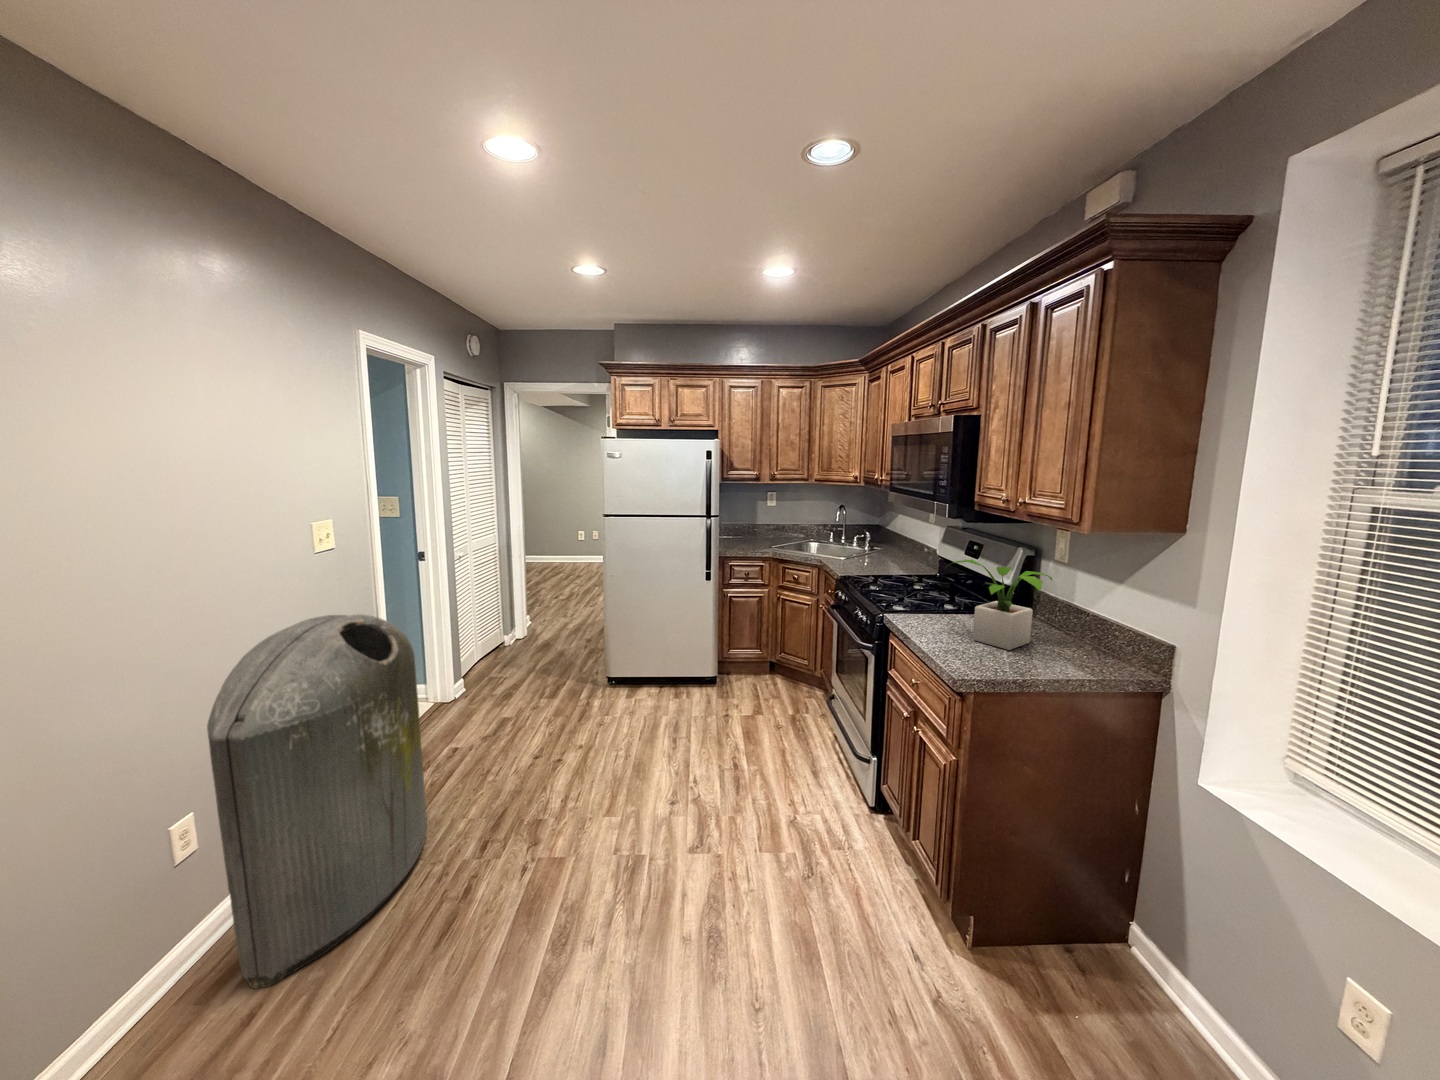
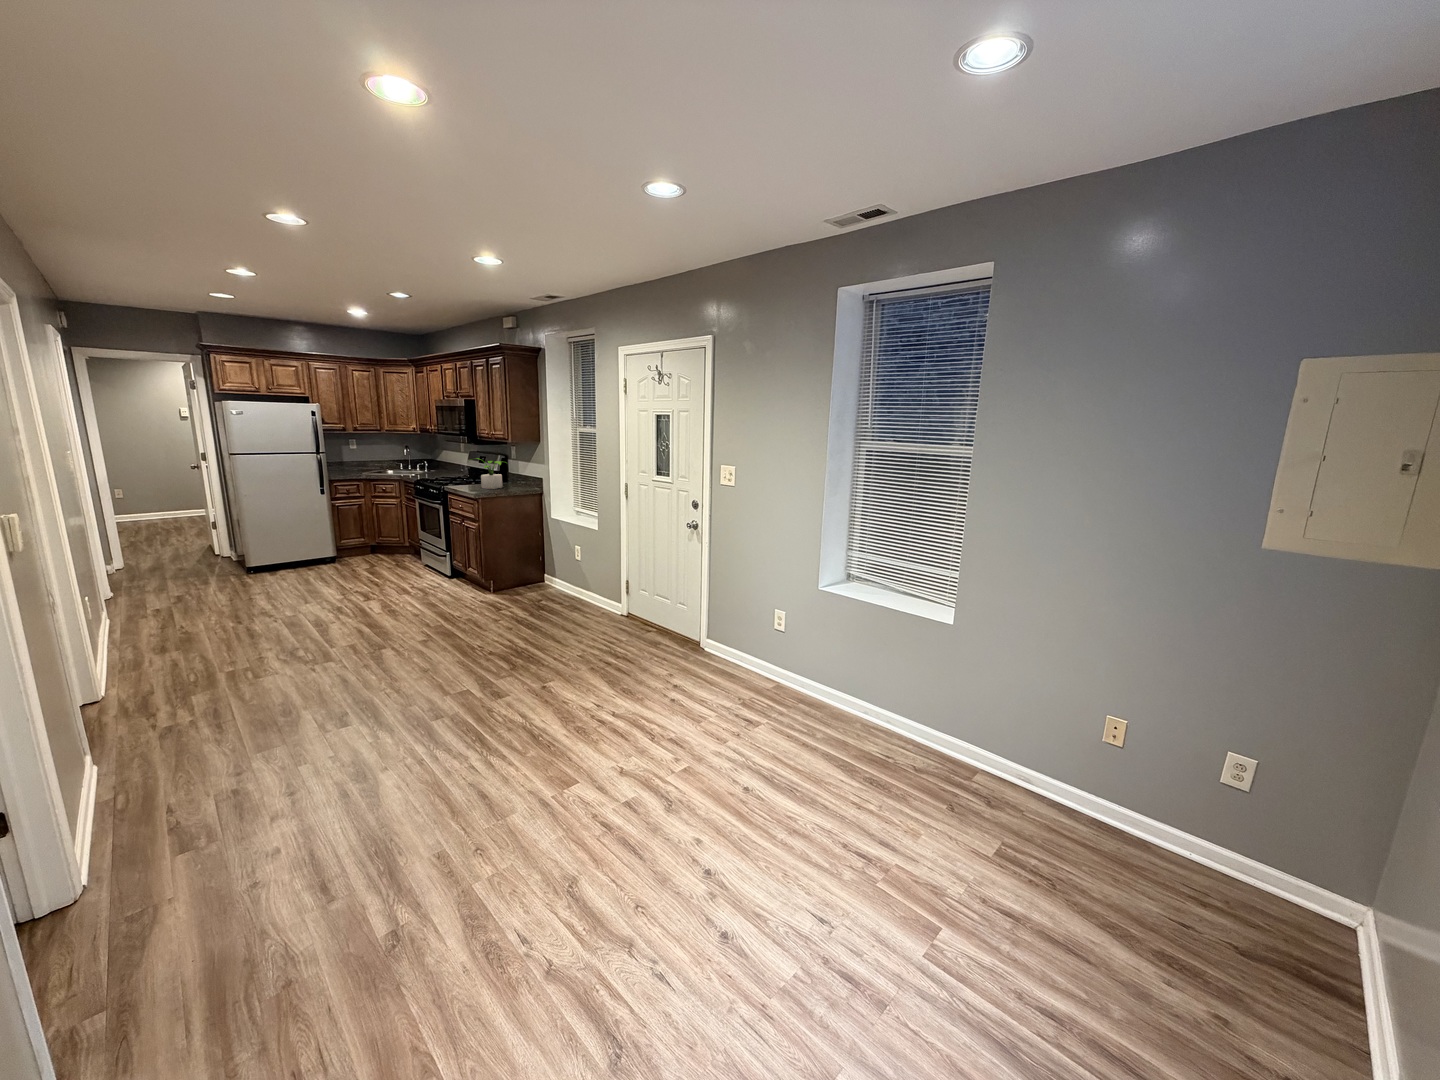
trash can: present [207,615,427,989] -> none [97,499,211,658]

